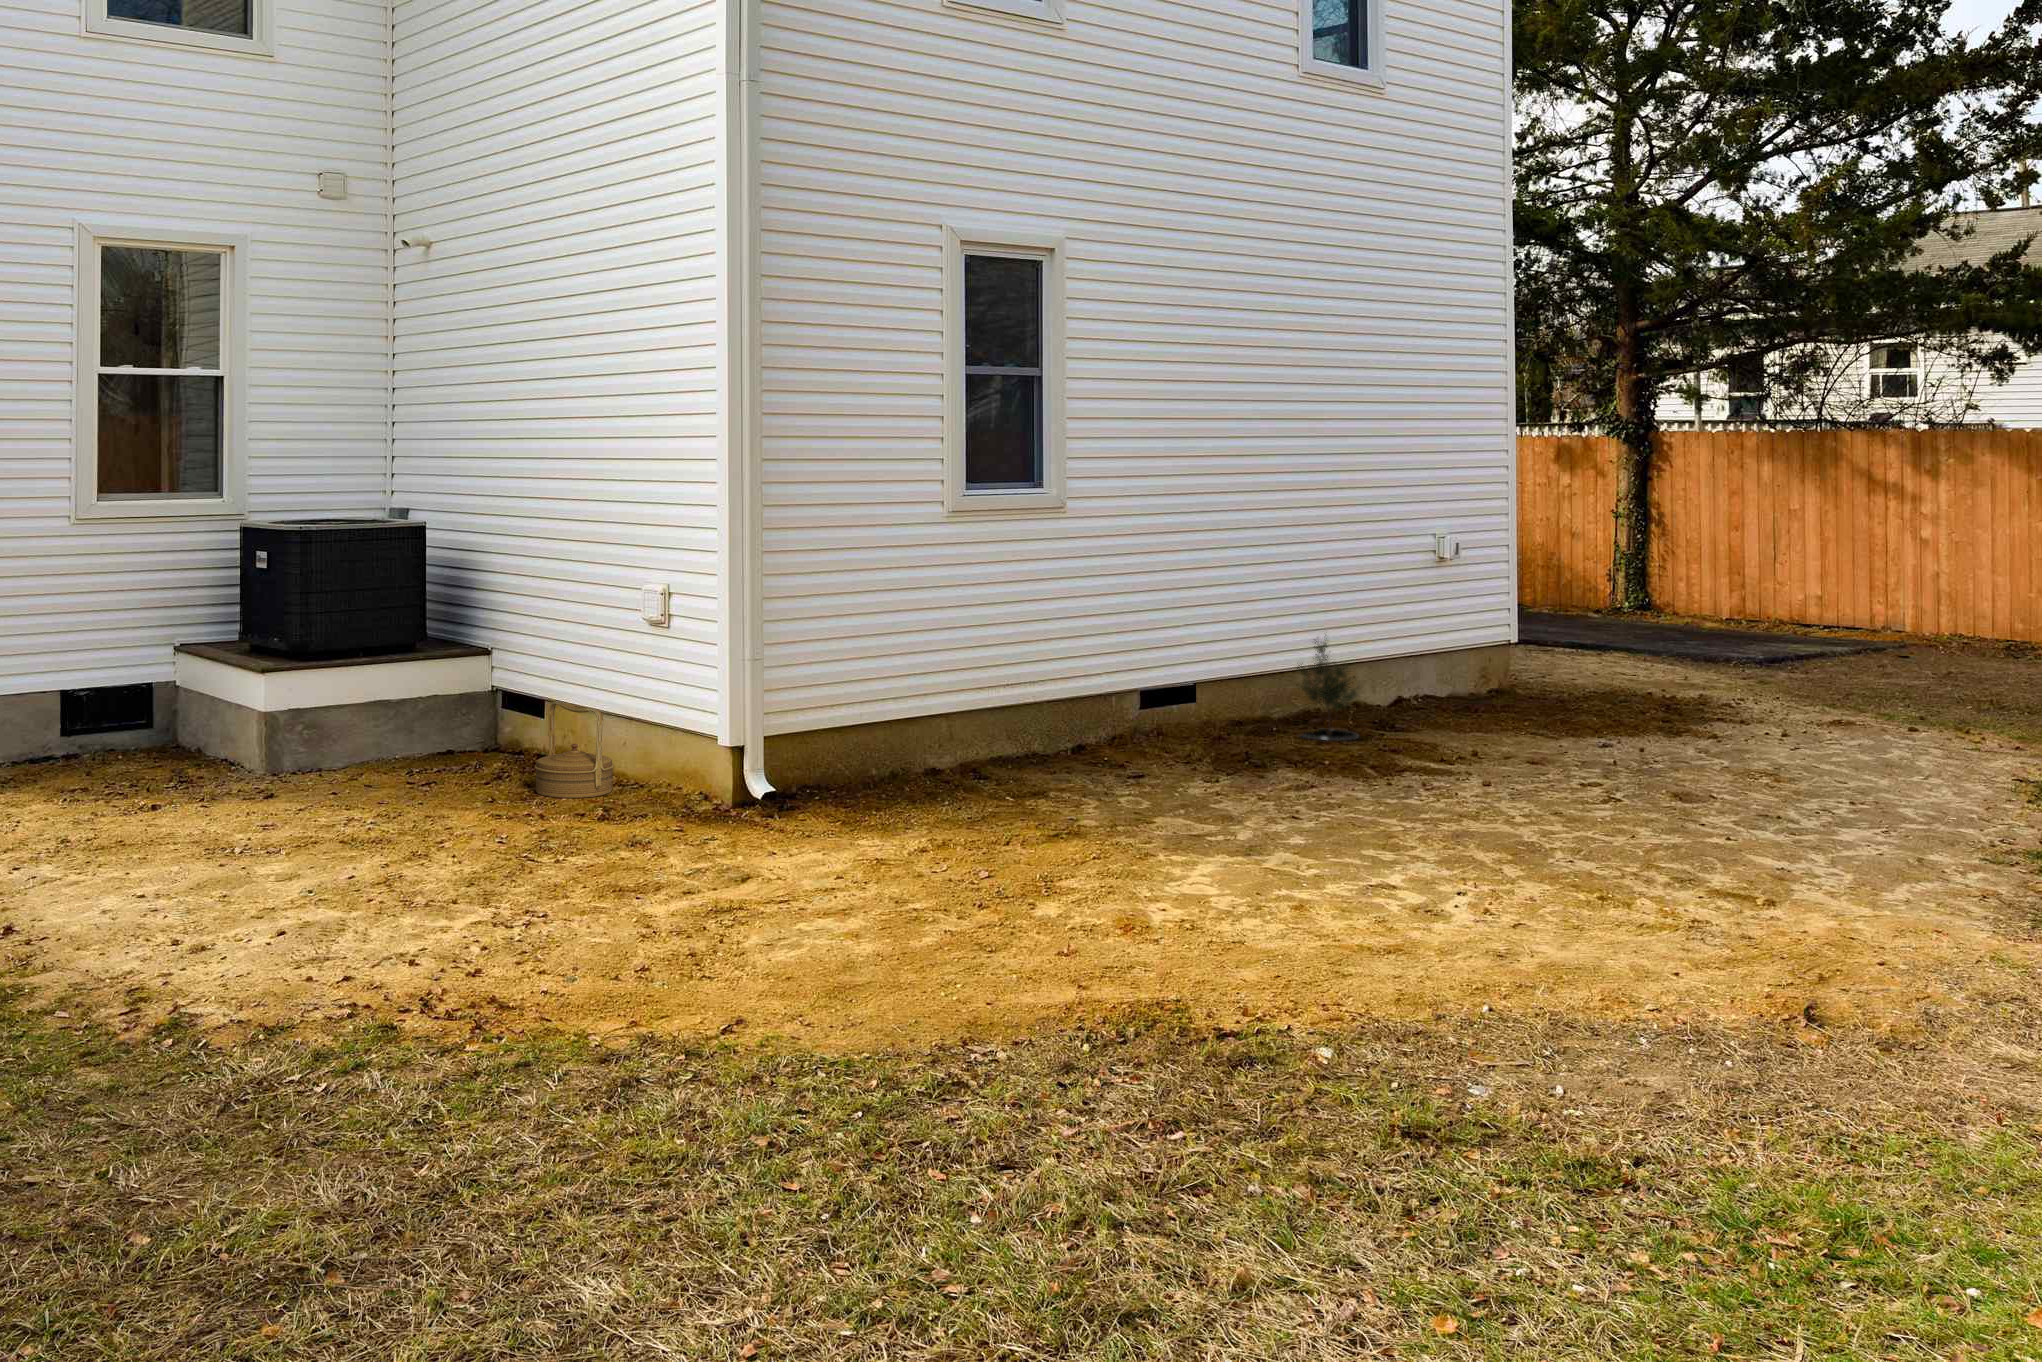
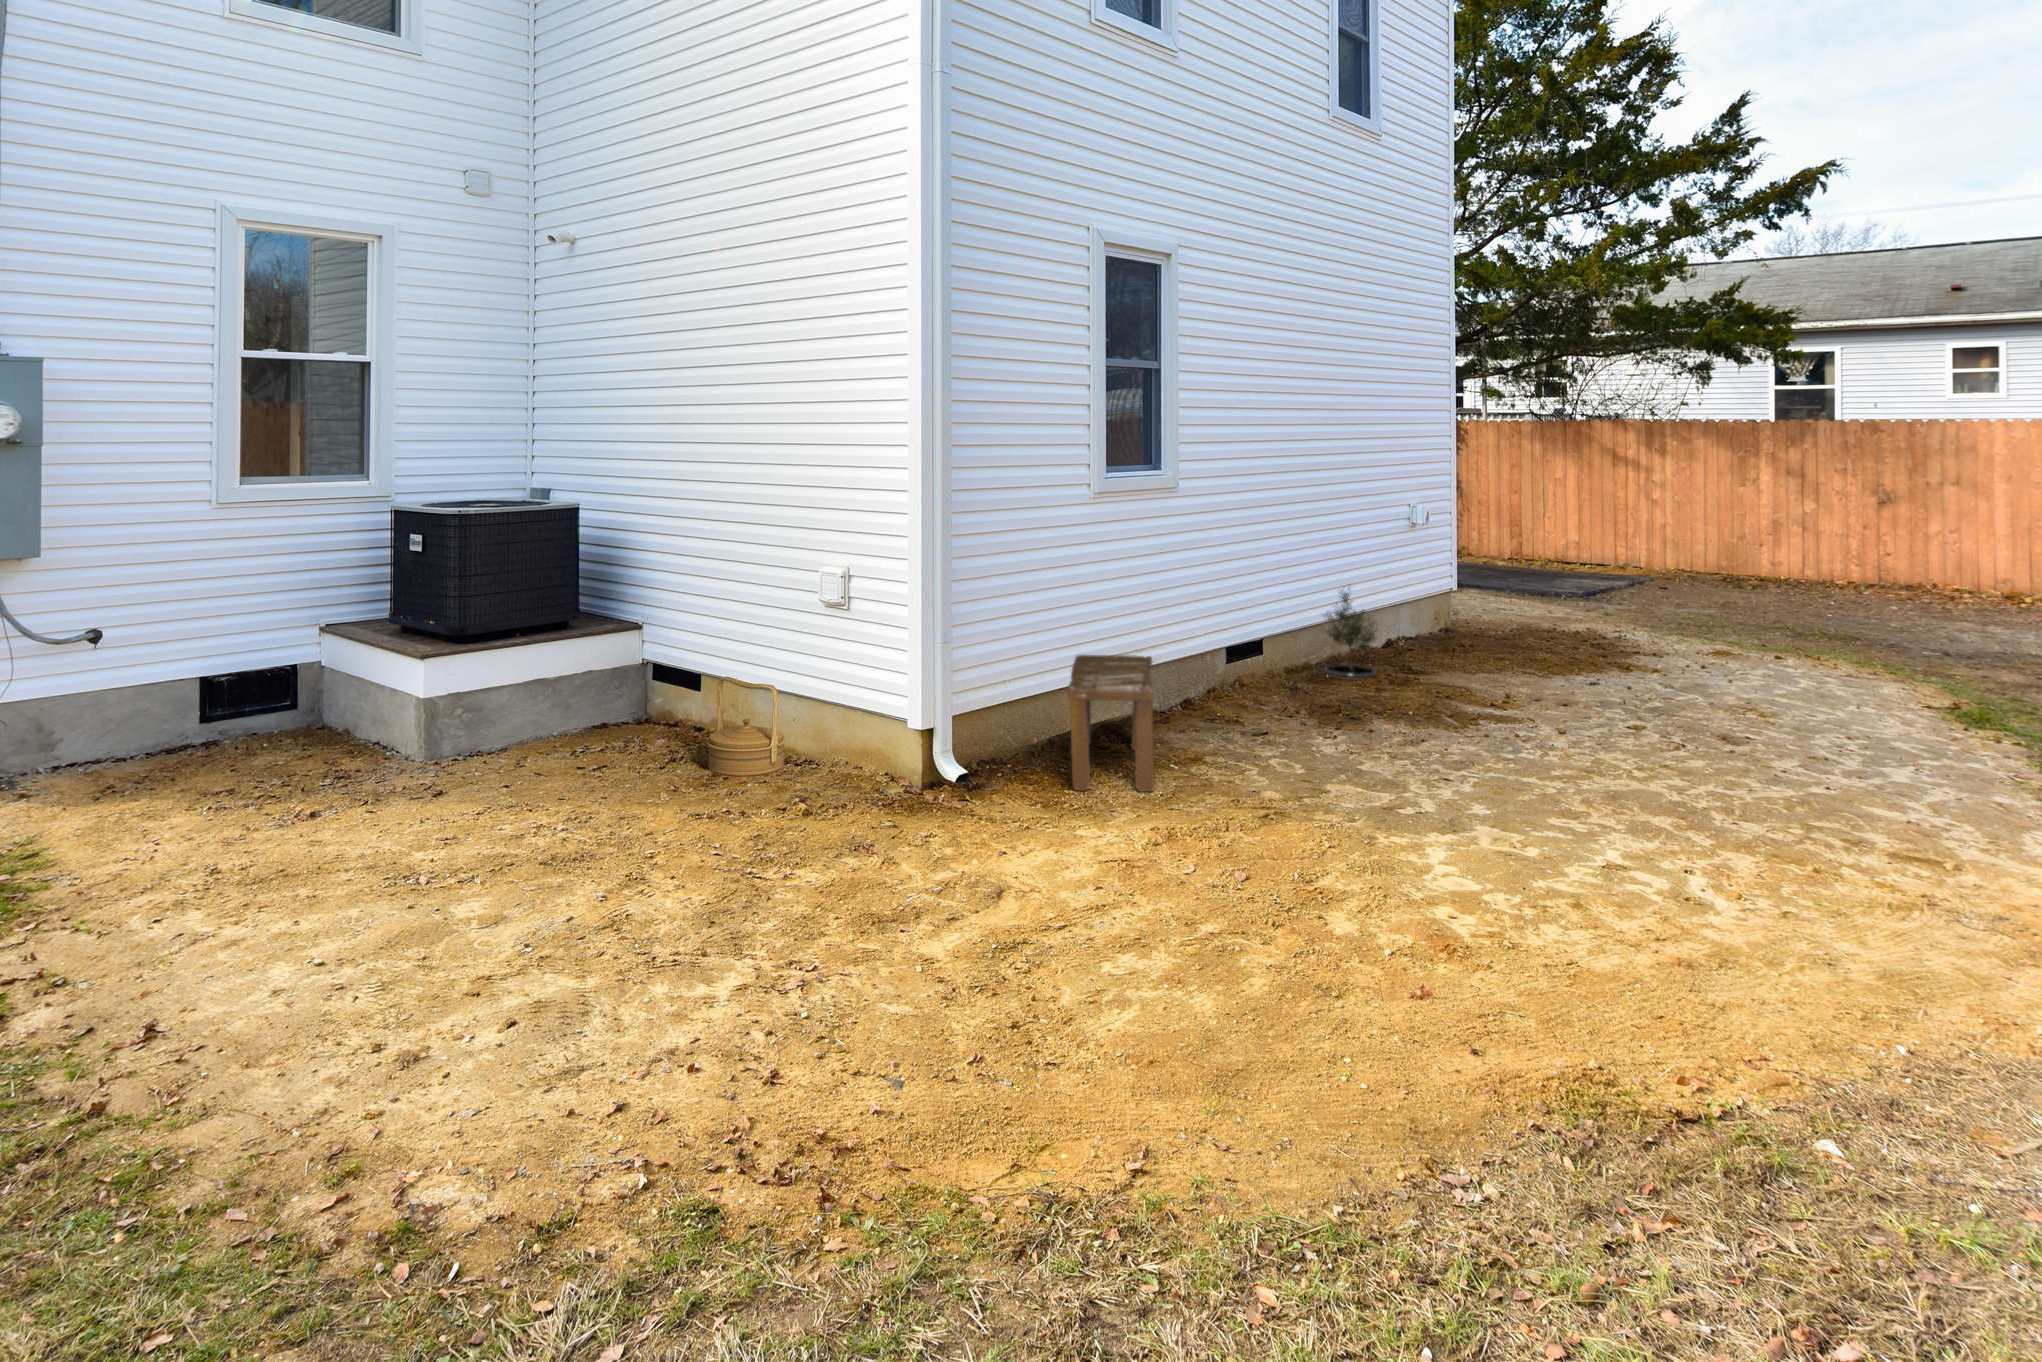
bench: none [886,691,1010,824] -> present [1068,655,1154,792]

